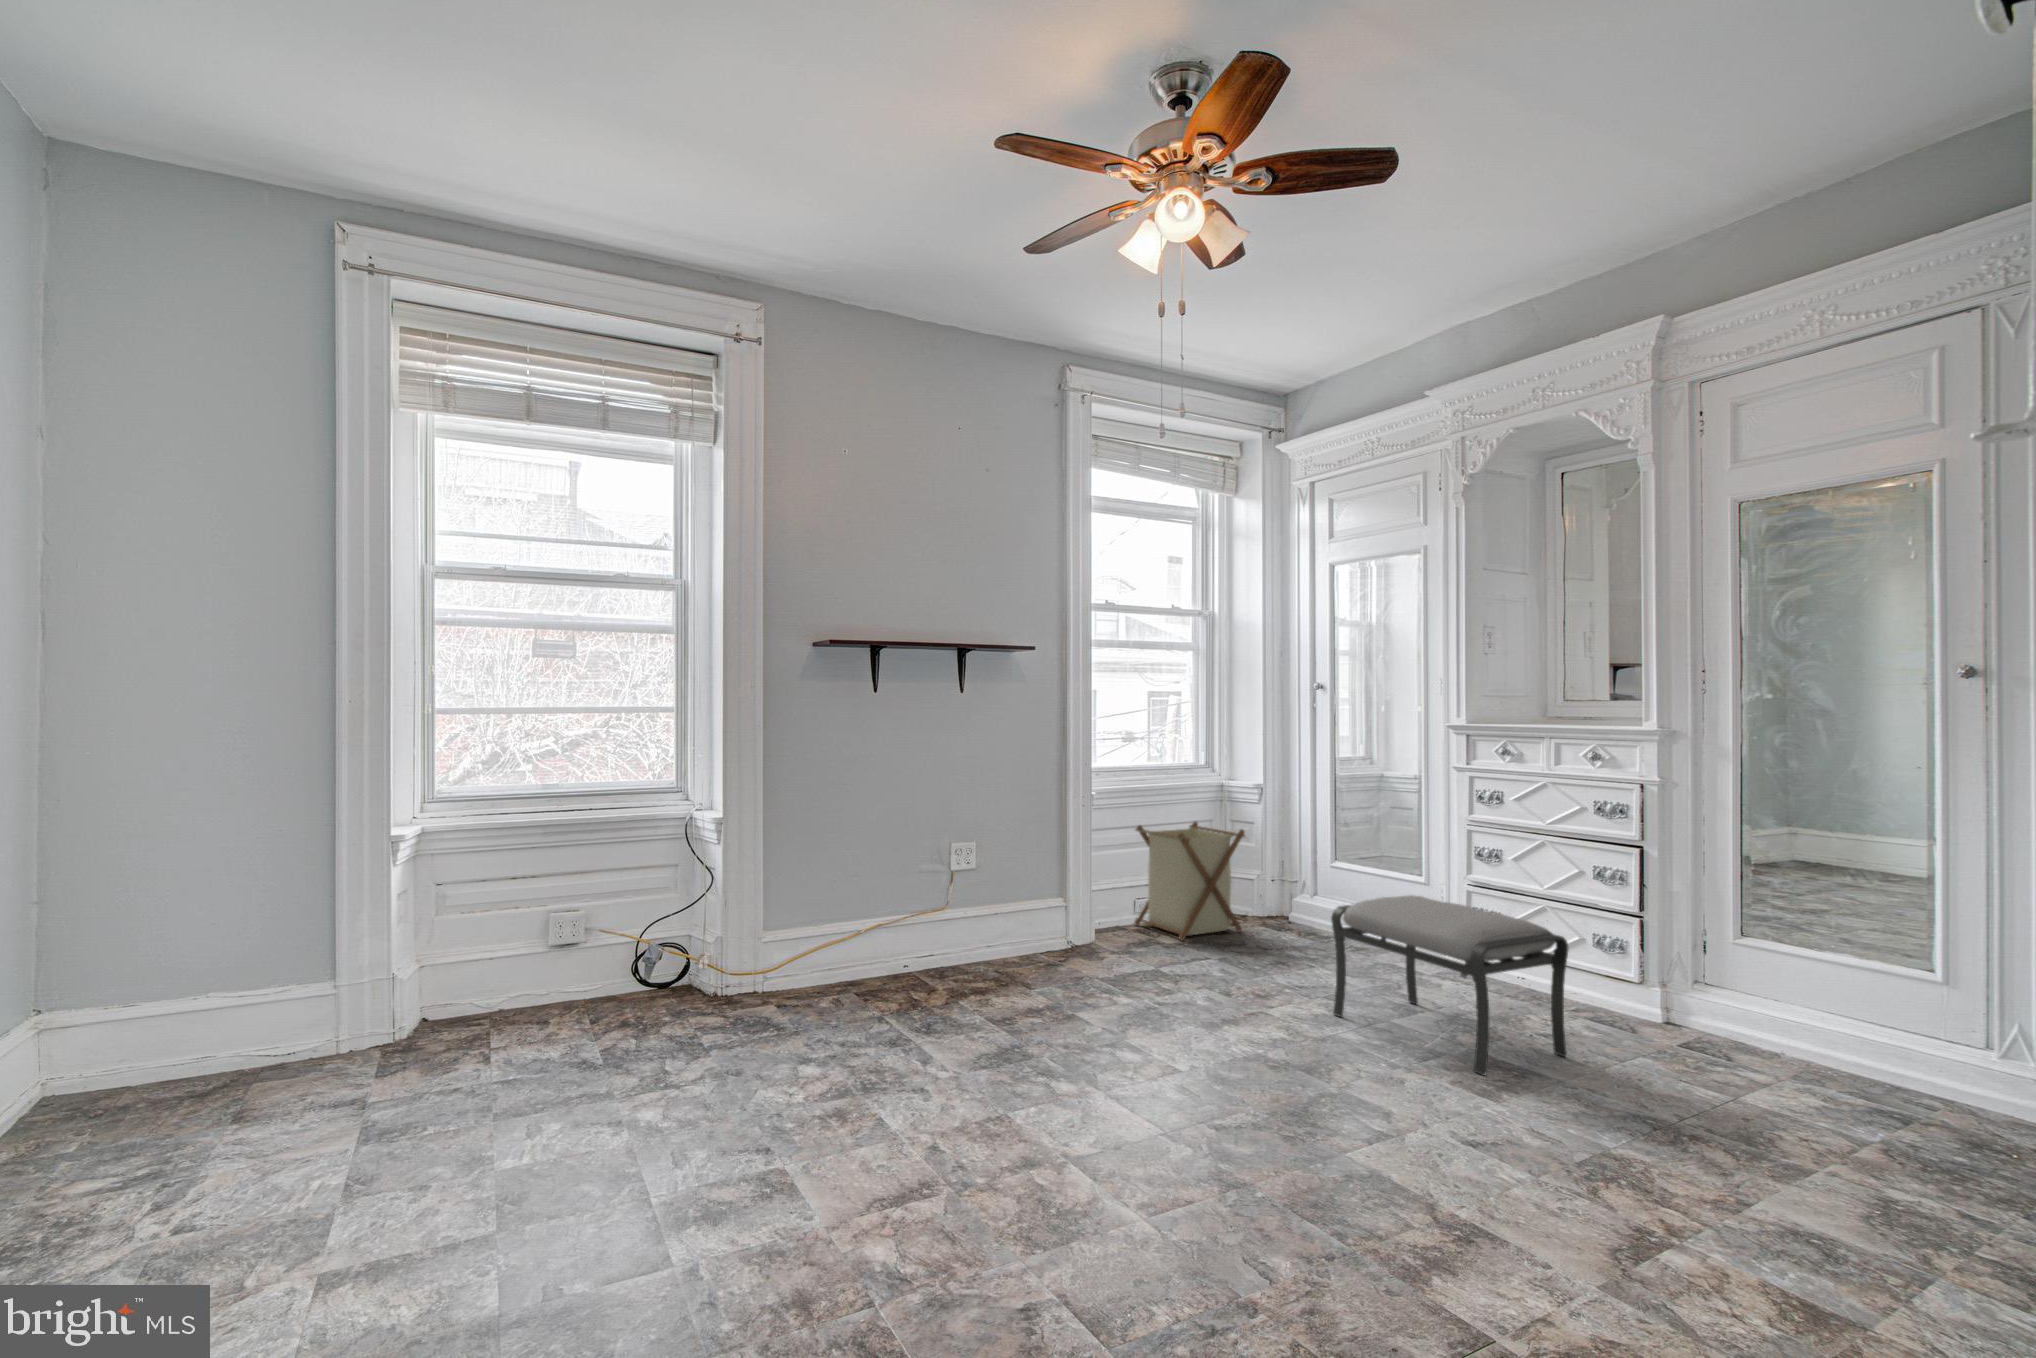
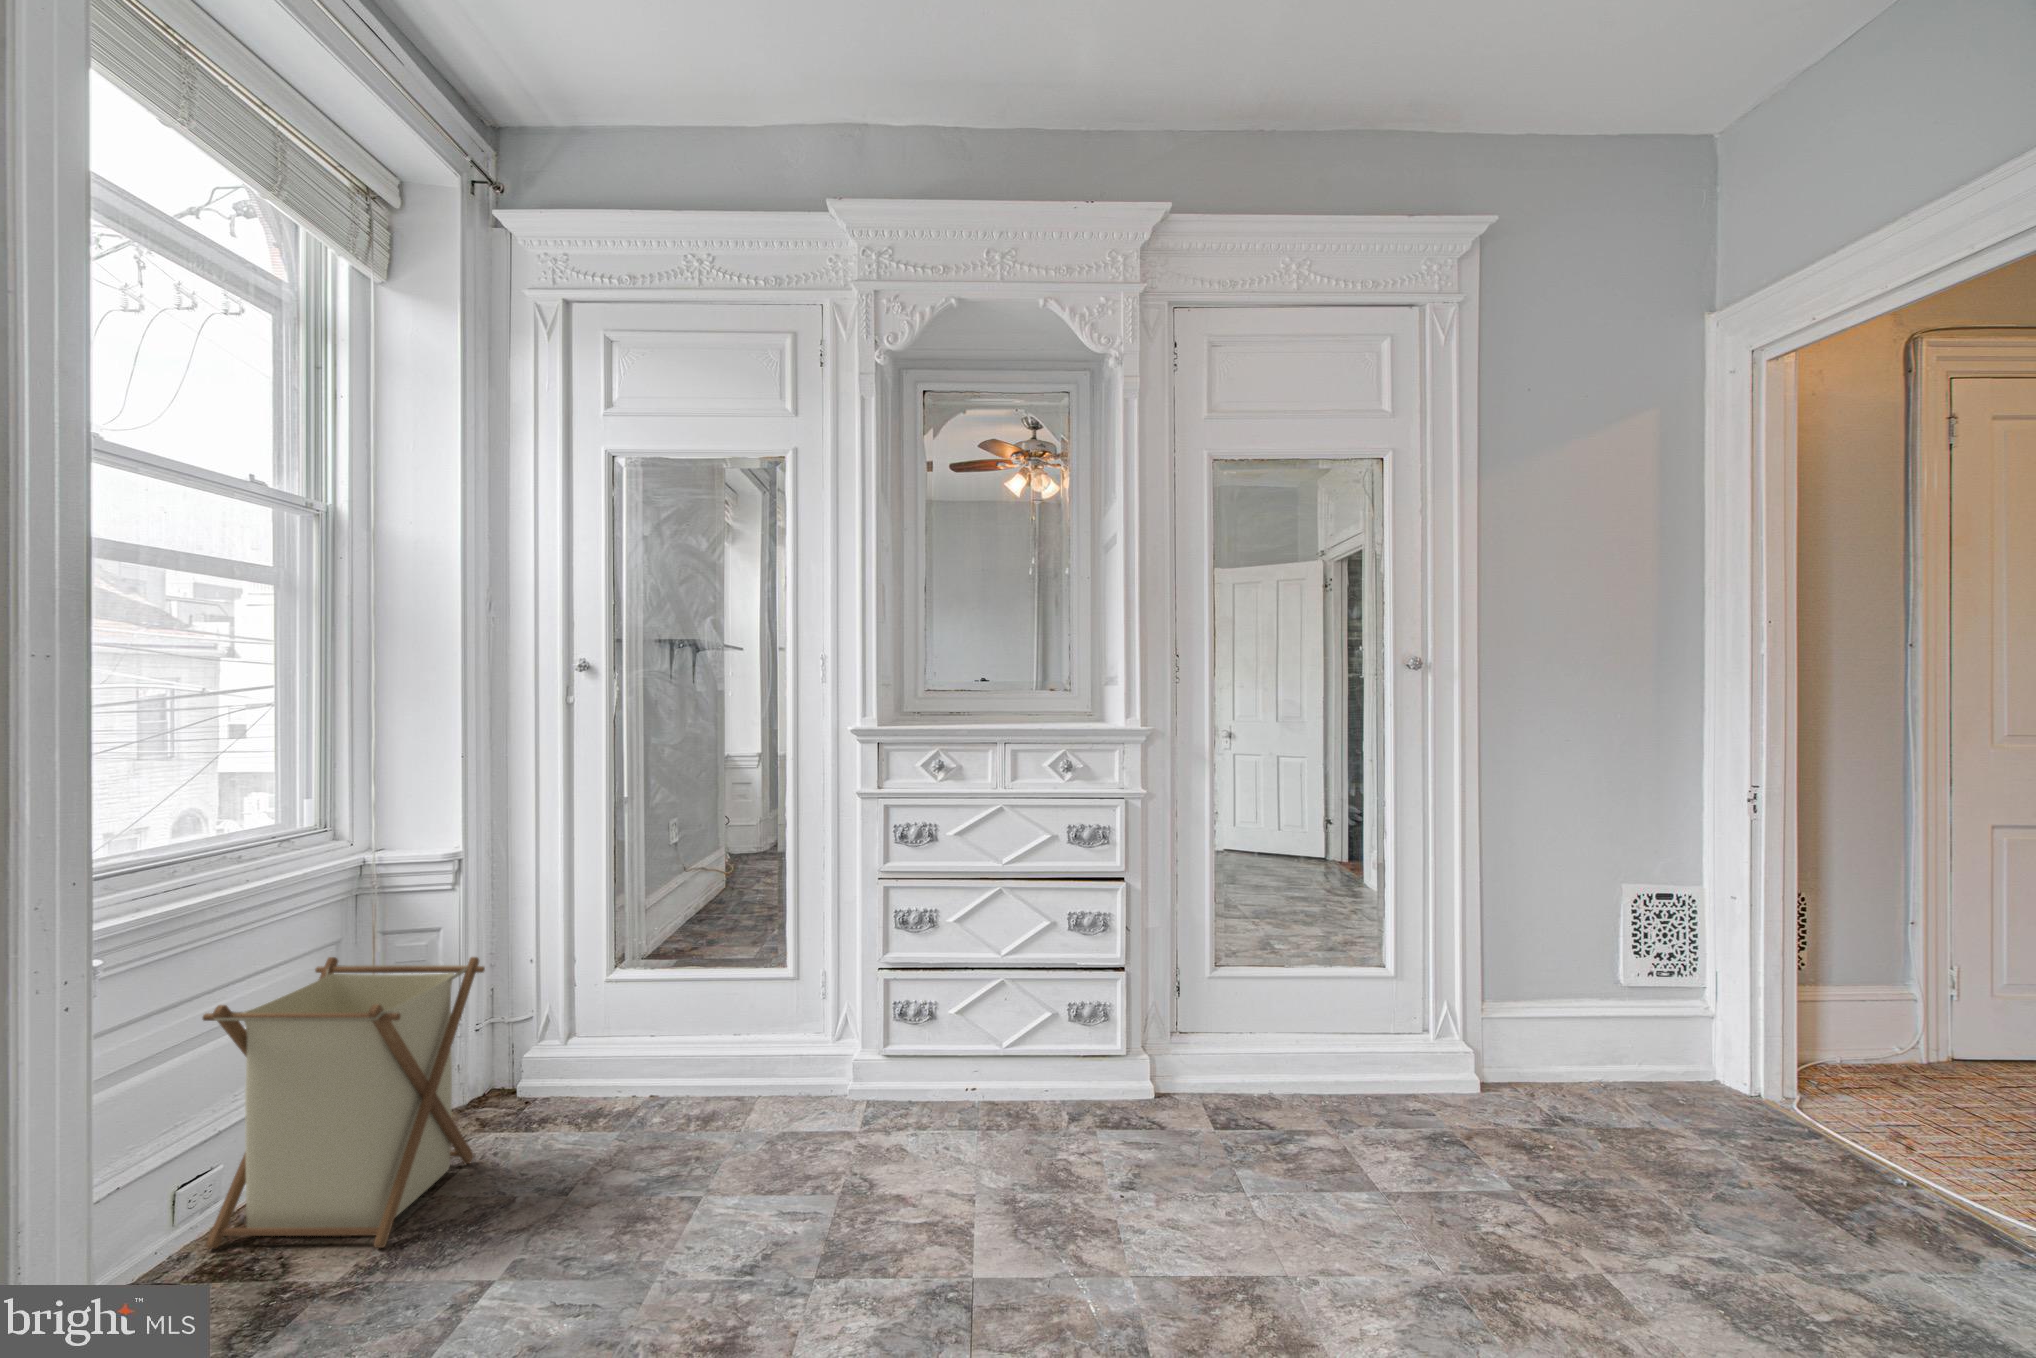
ottoman: present [1331,895,1568,1075] -> none [894,1027,1224,1319]

